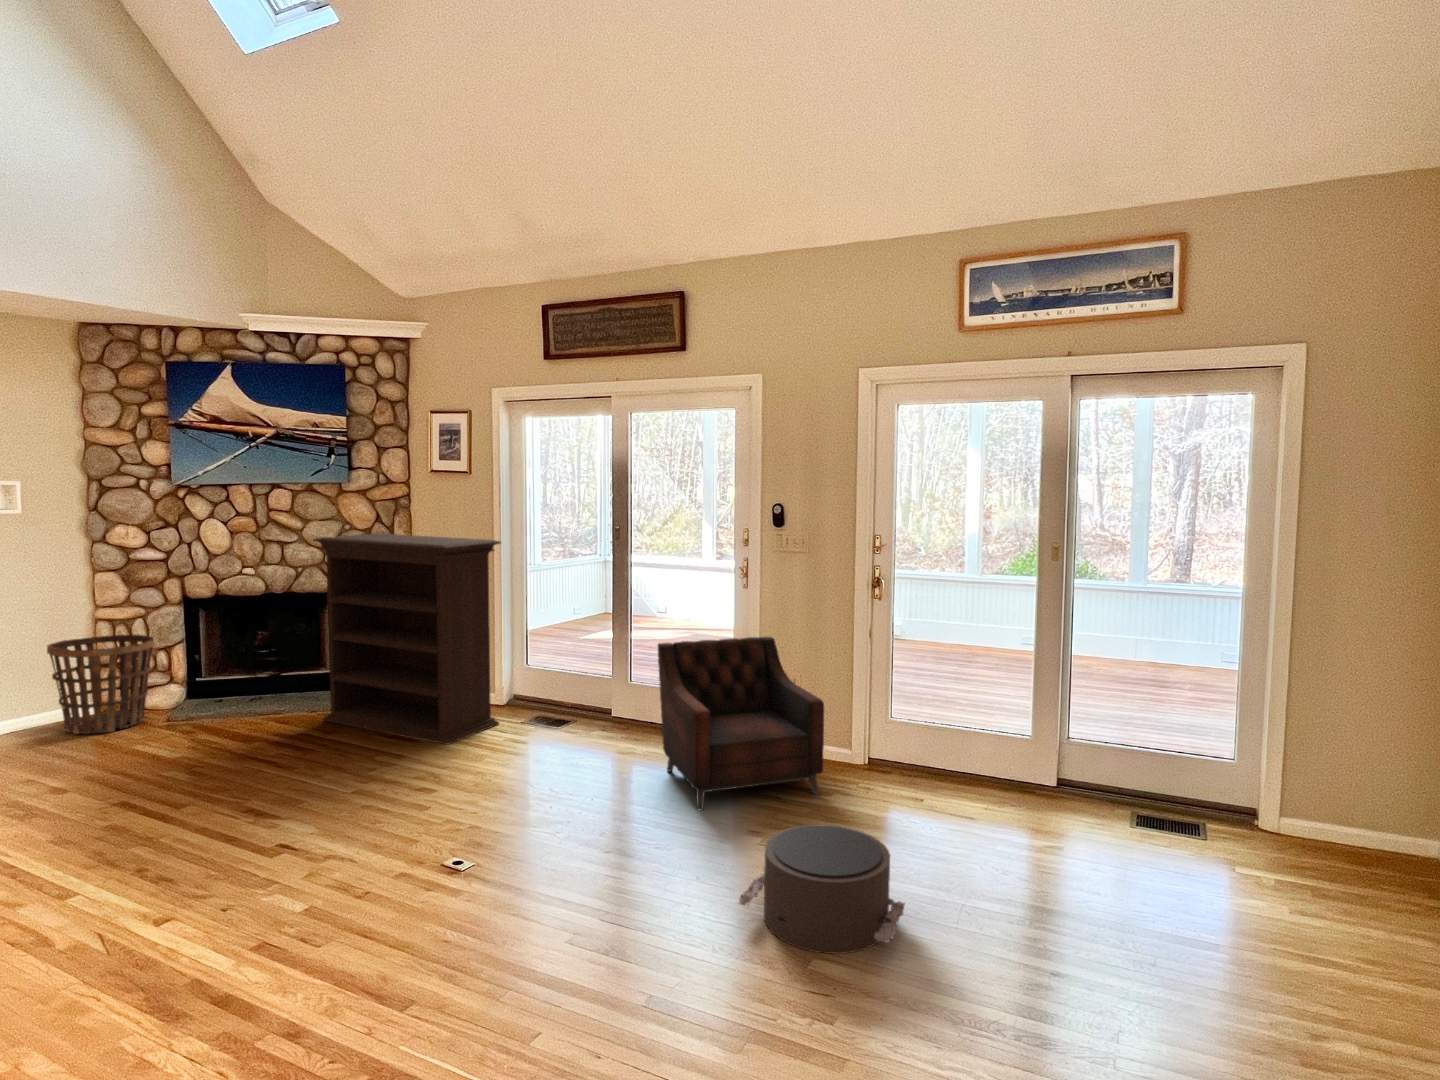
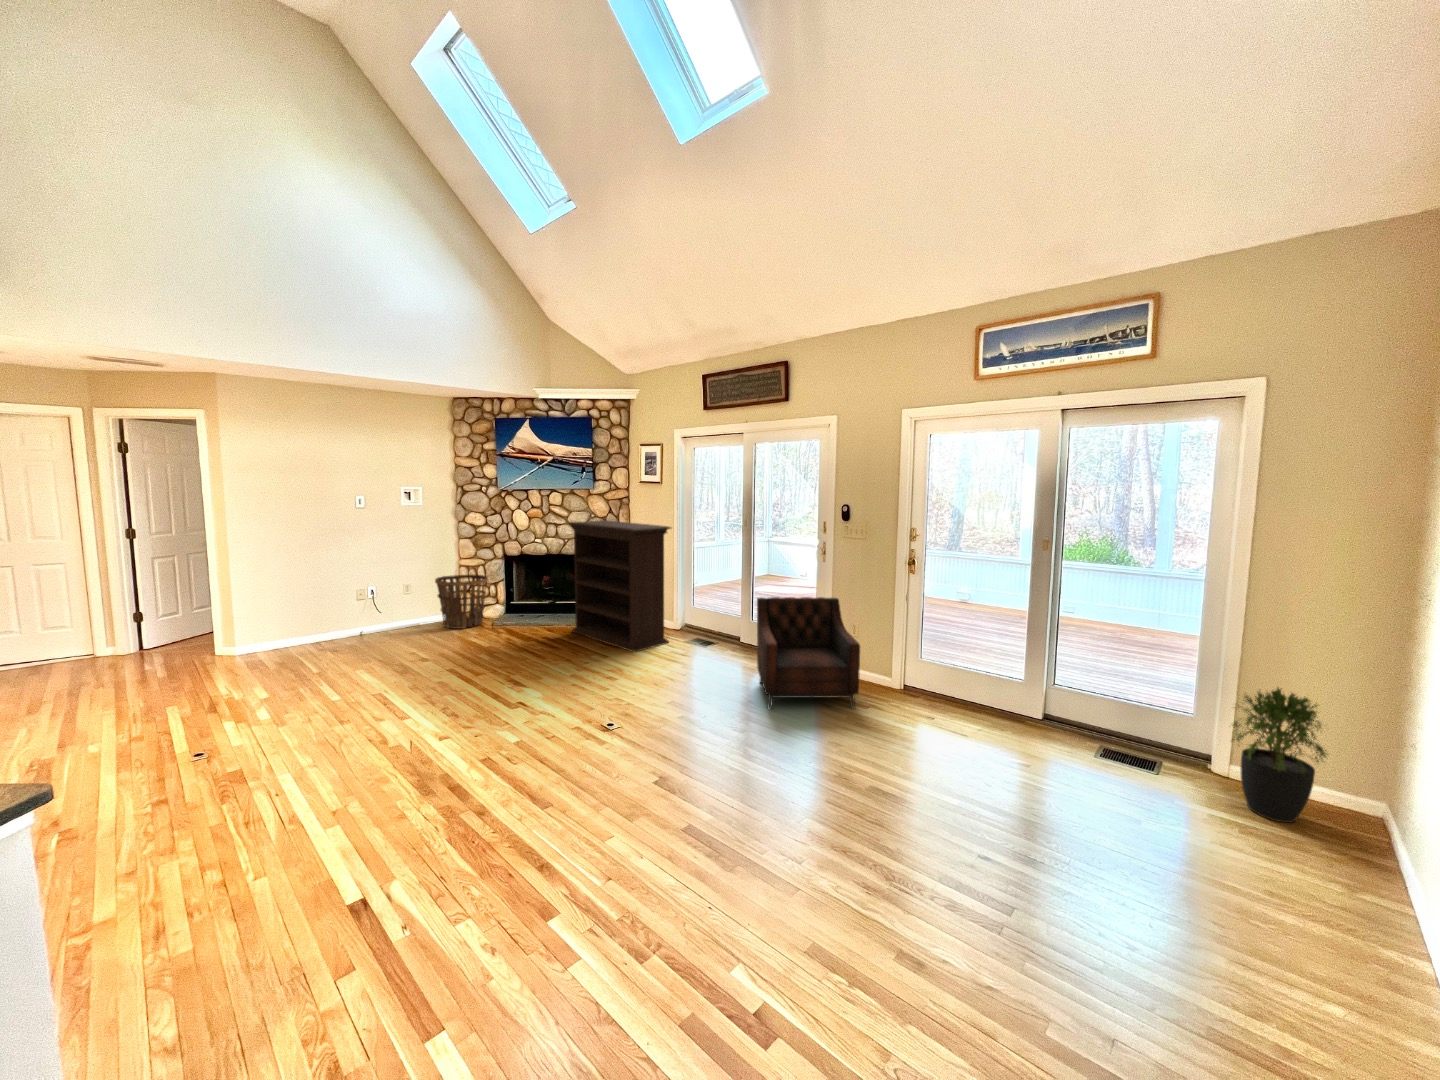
potted plant: none [1279,709,1400,871] -> present [1232,687,1328,823]
pouf: present [738,824,905,954] -> none [759,725,873,813]

